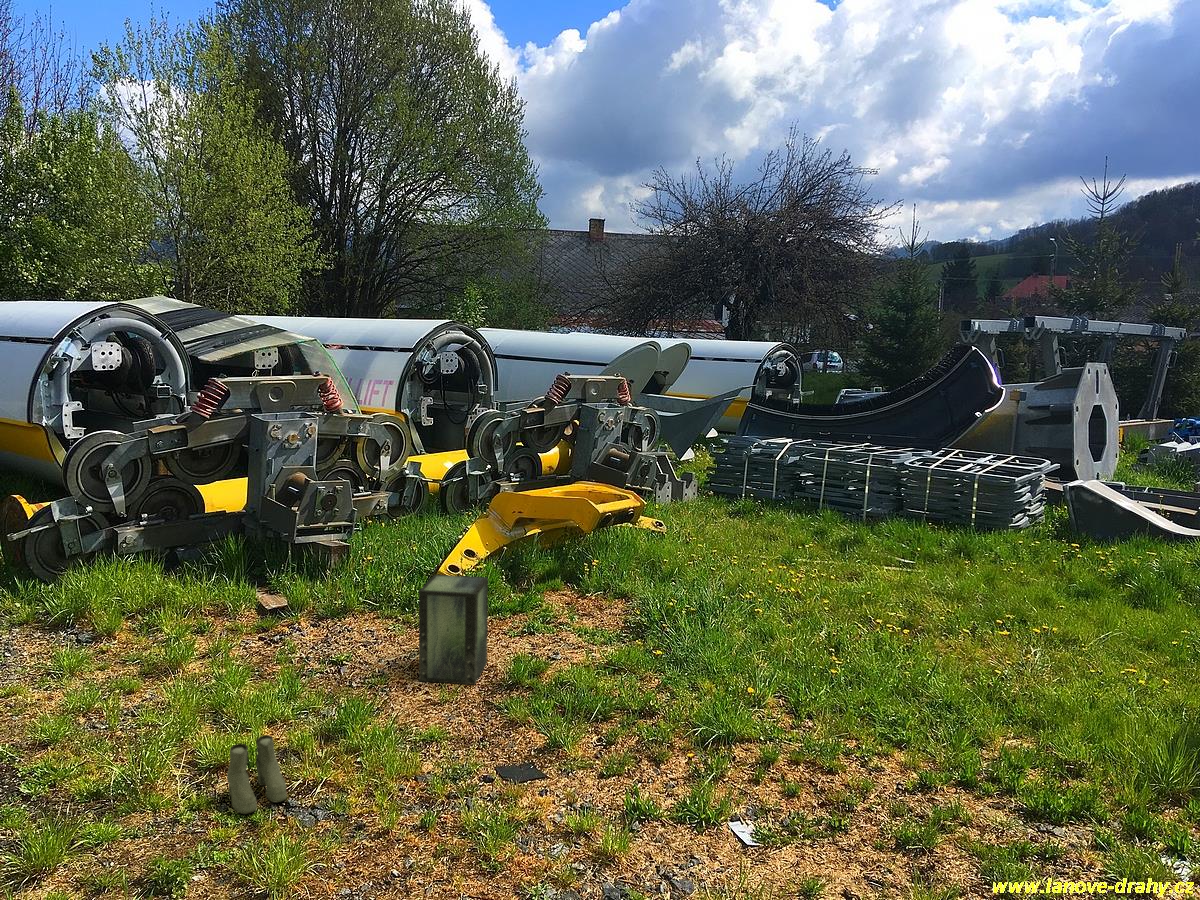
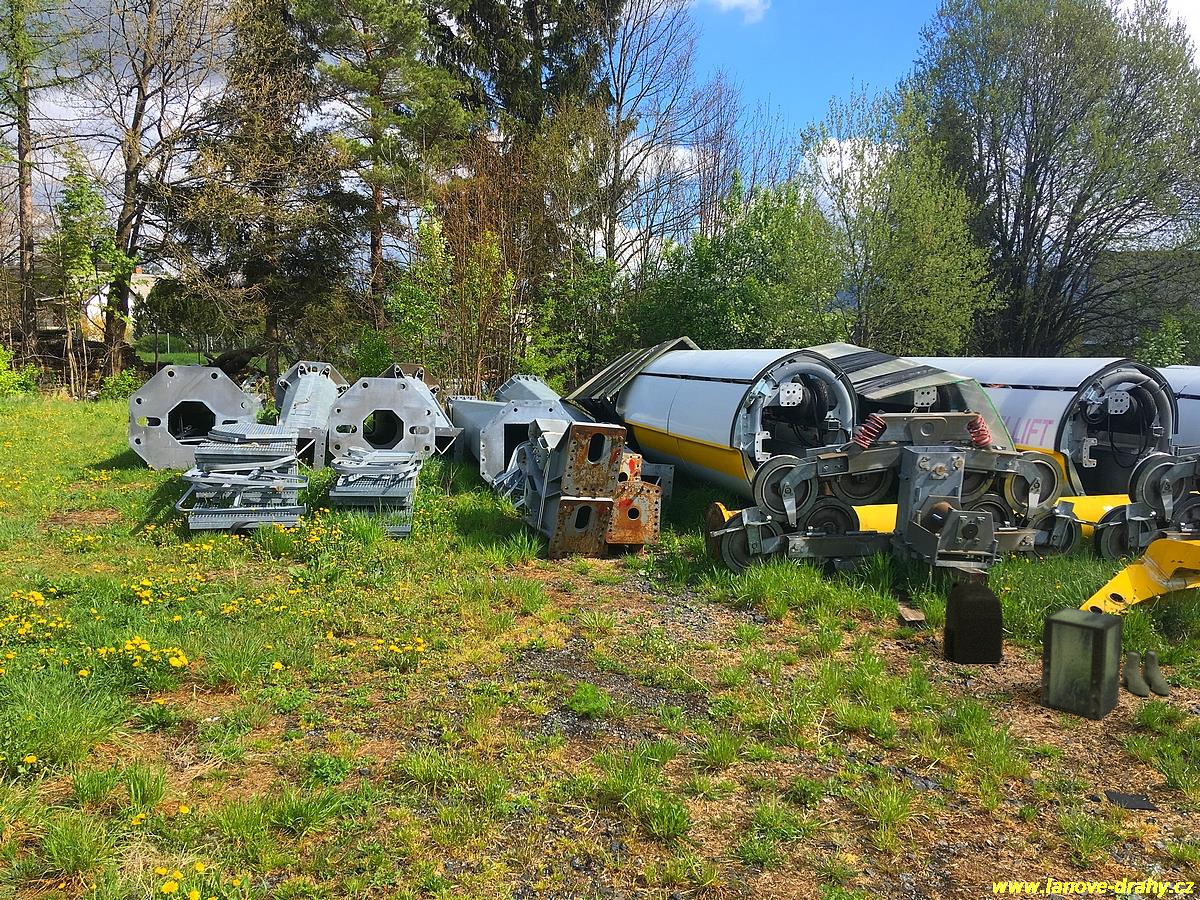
backpack: none [312,556,375,650] -> present [942,581,1003,663]
boots: present [227,735,287,814] -> present [1122,649,1170,696]

